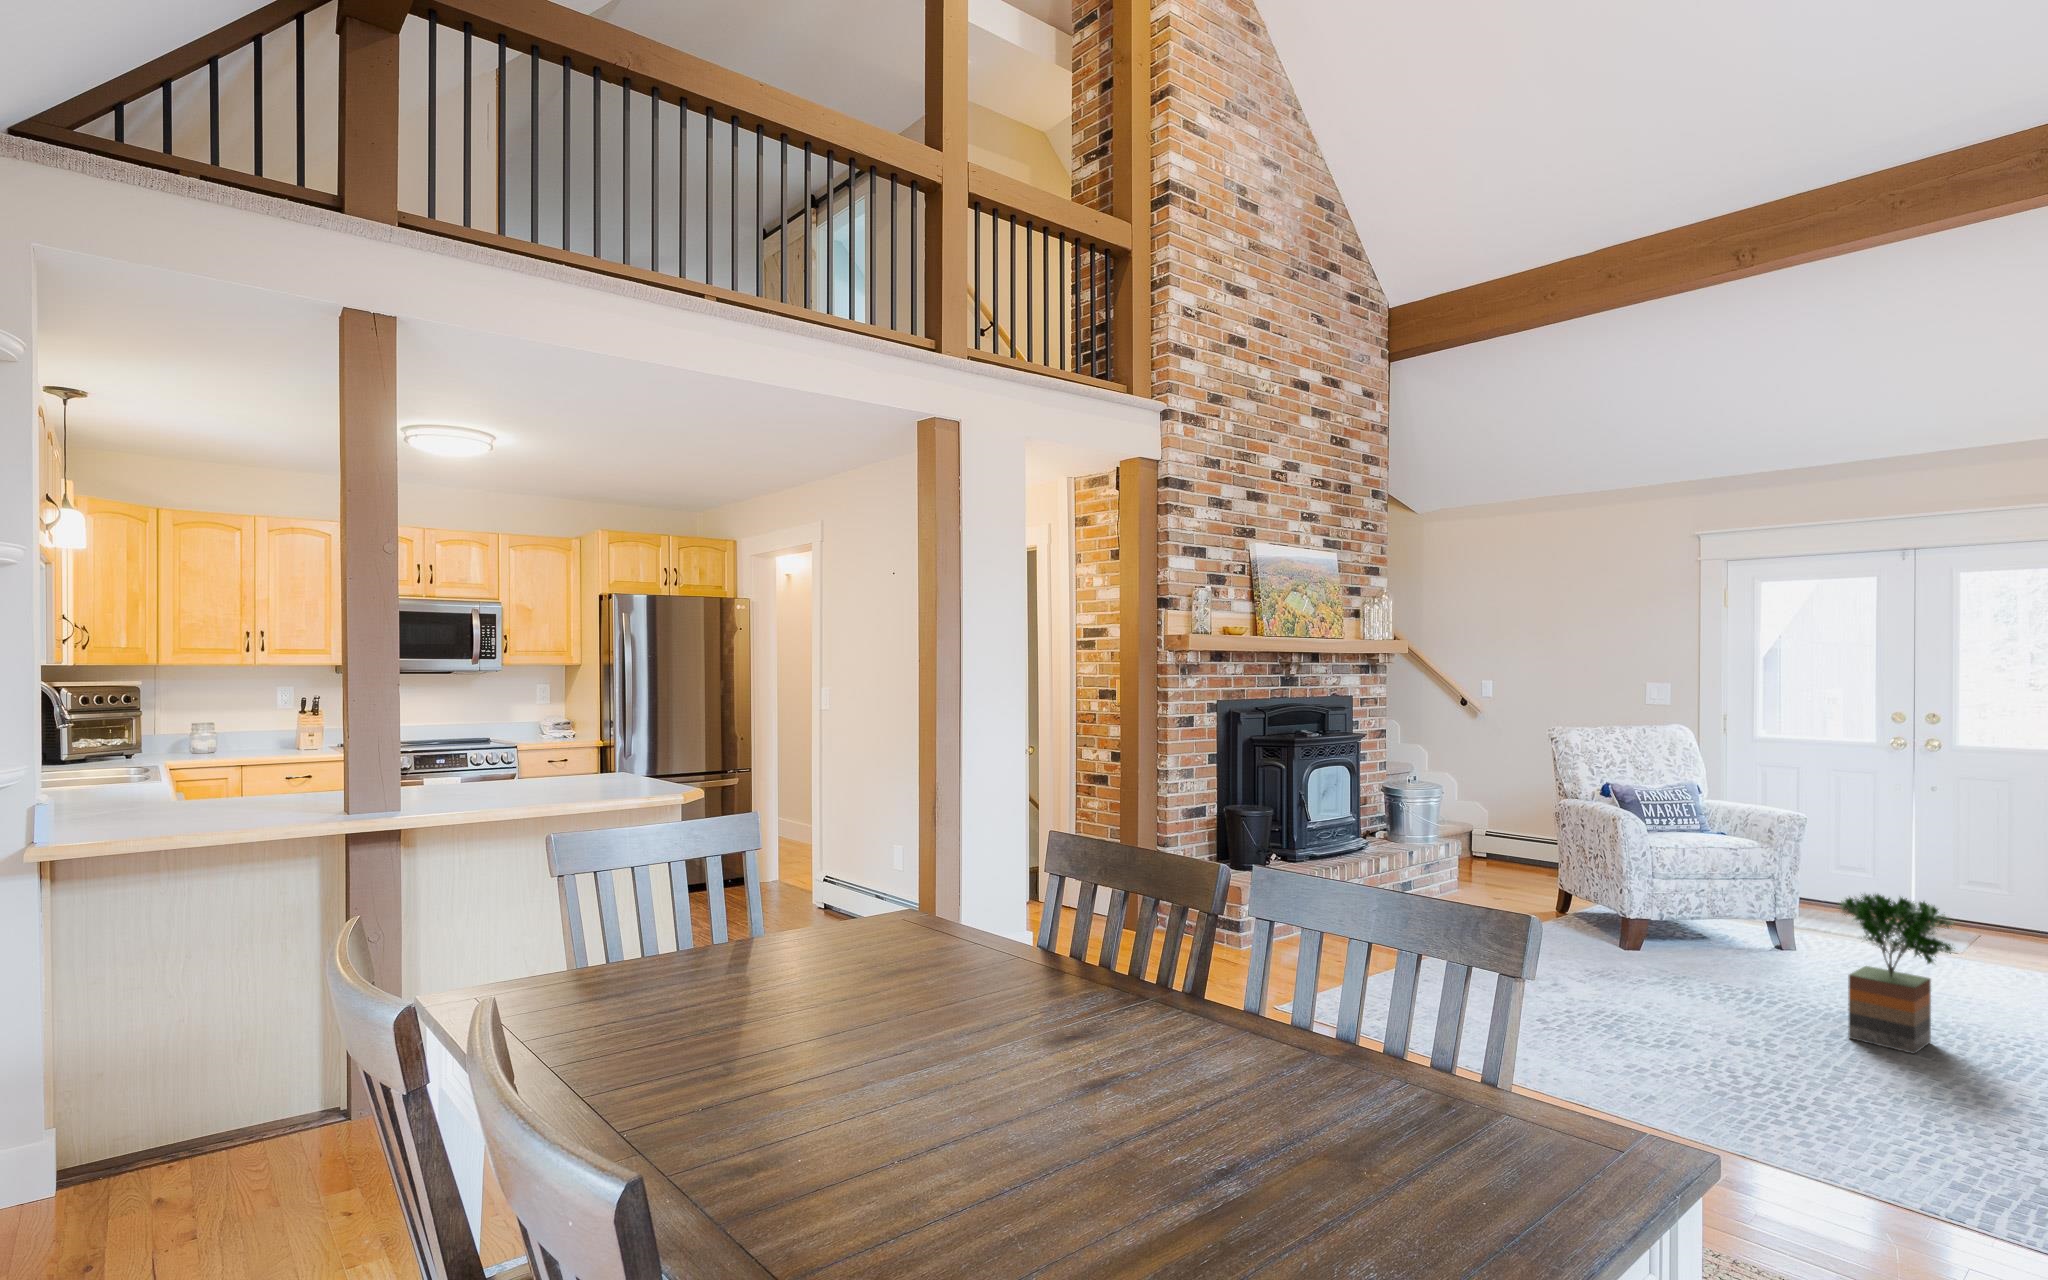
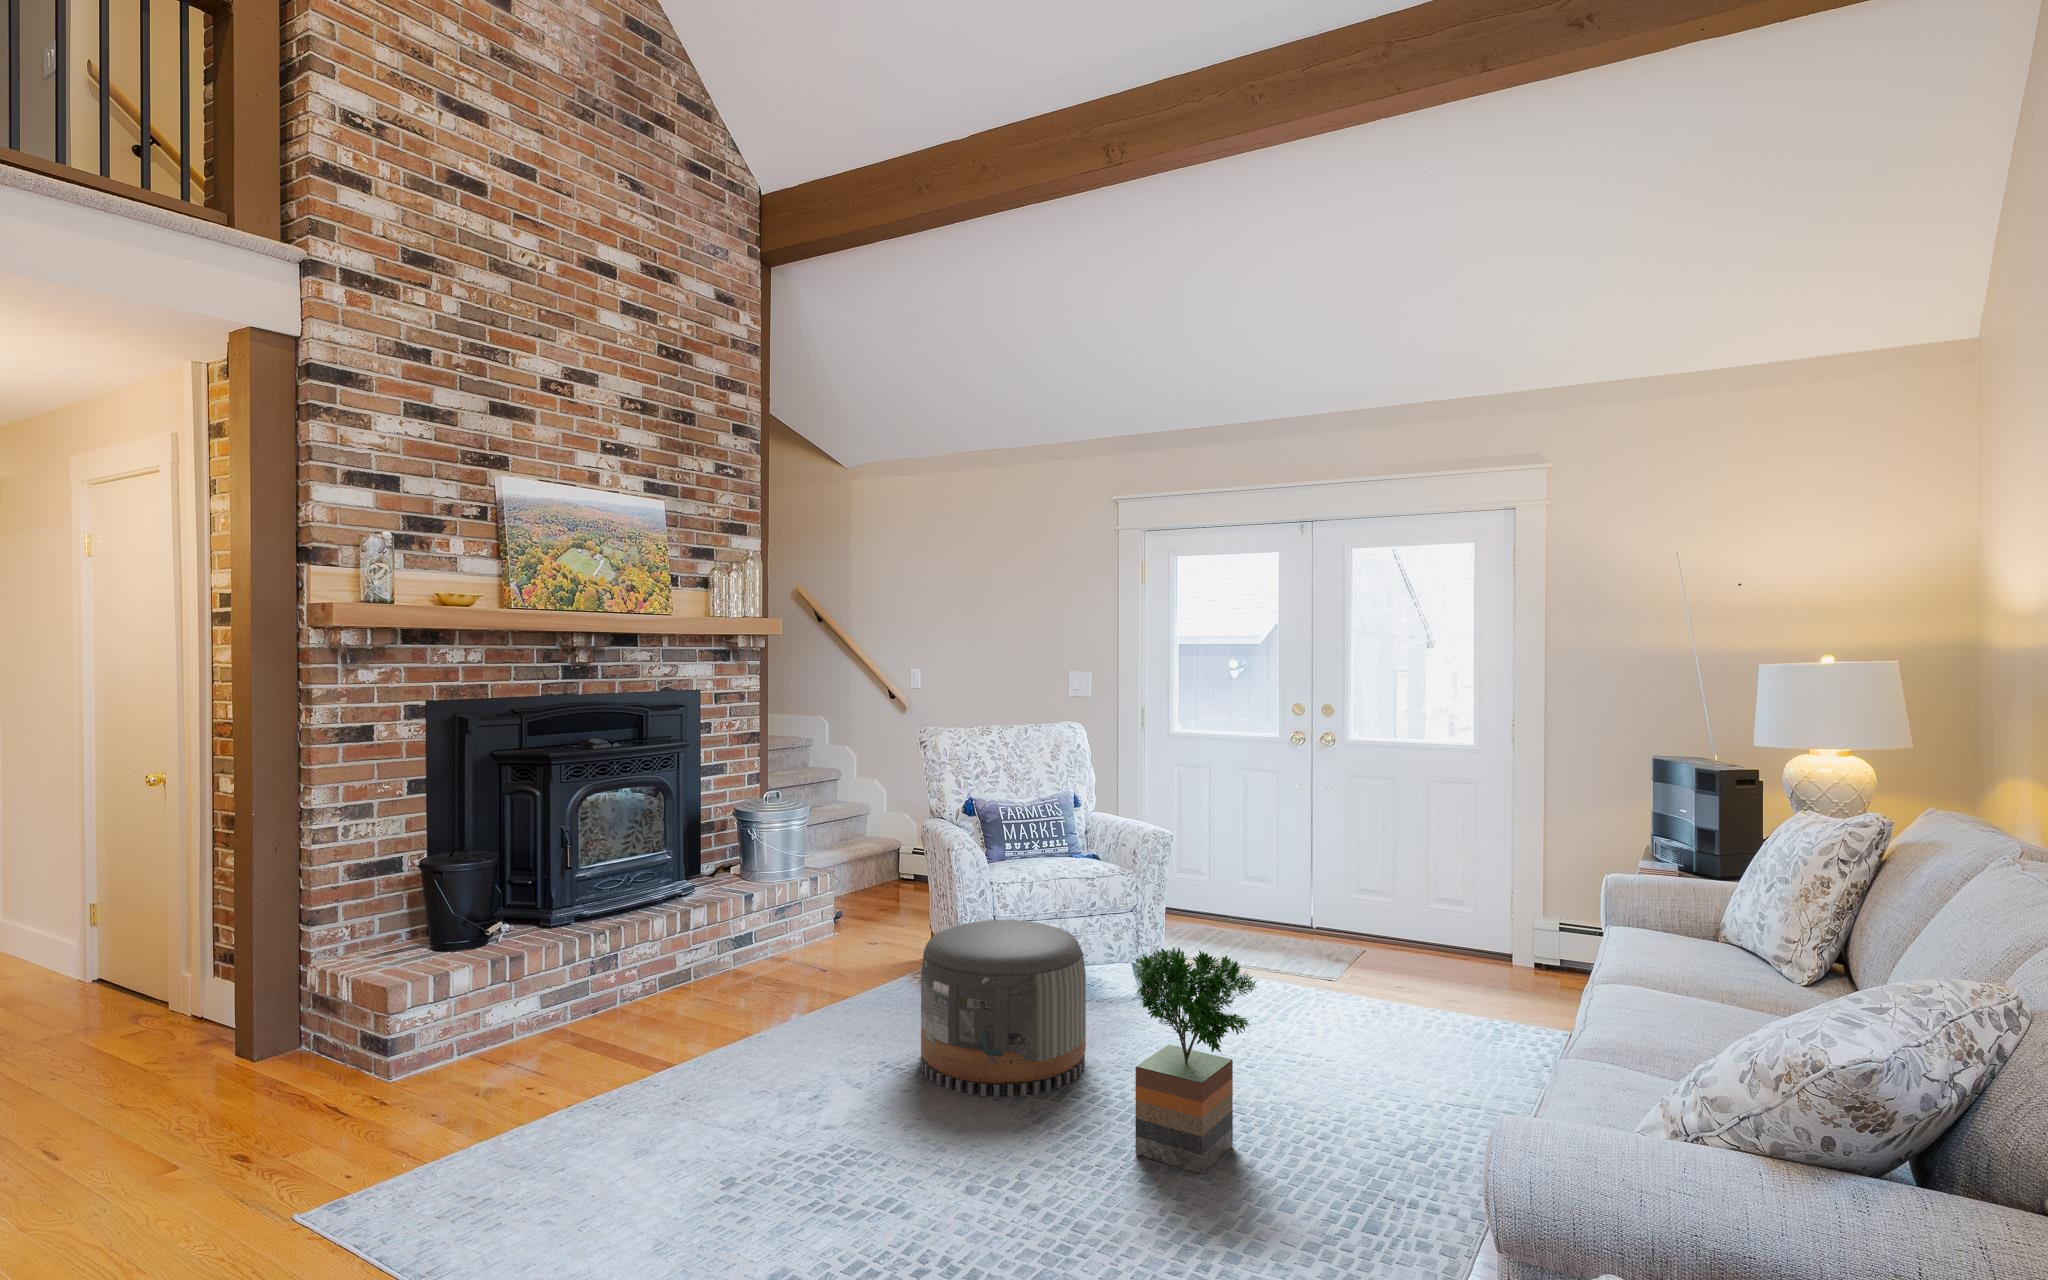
pouf: none [1618,875,1762,999] -> present [921,920,1086,1096]

